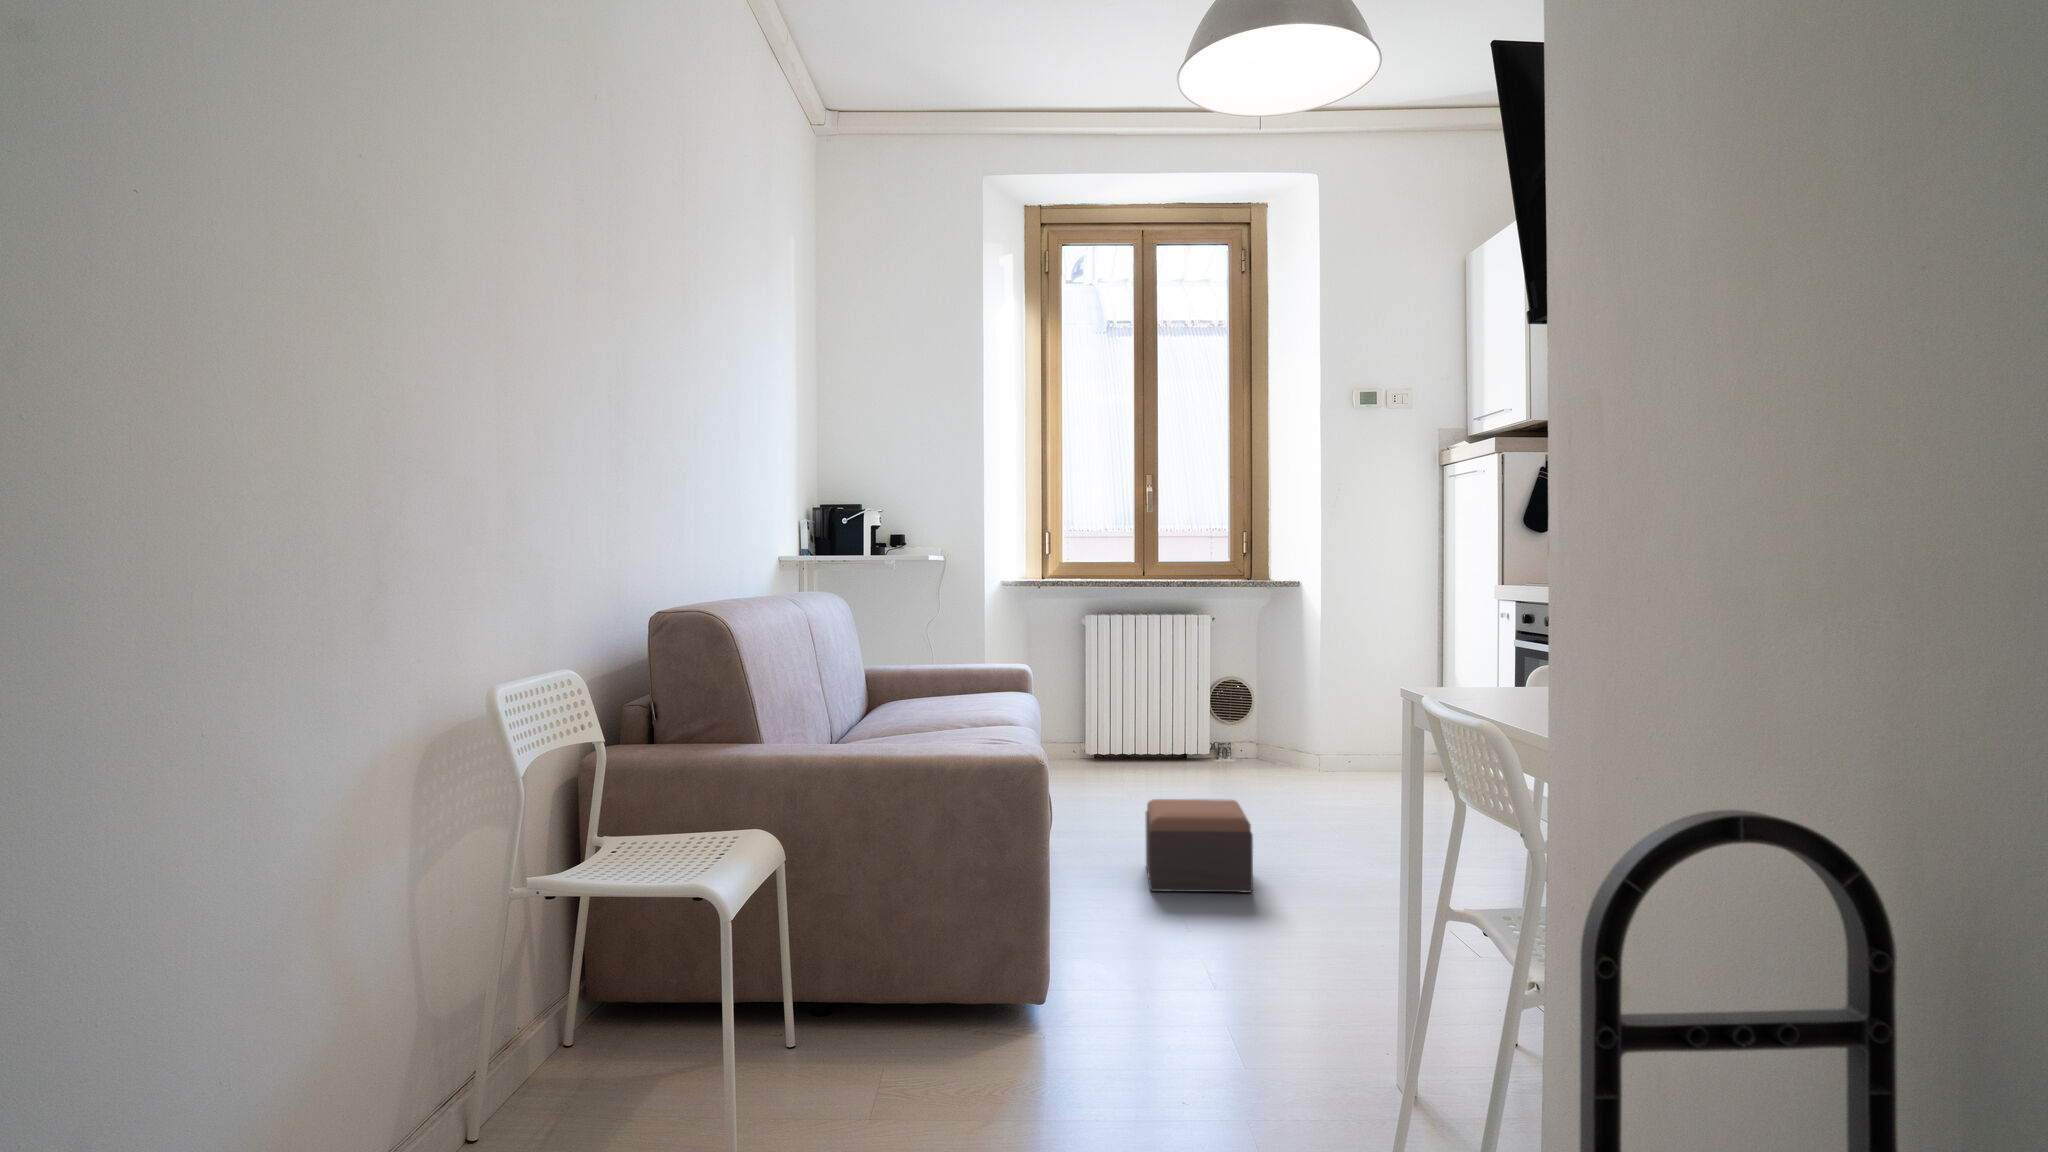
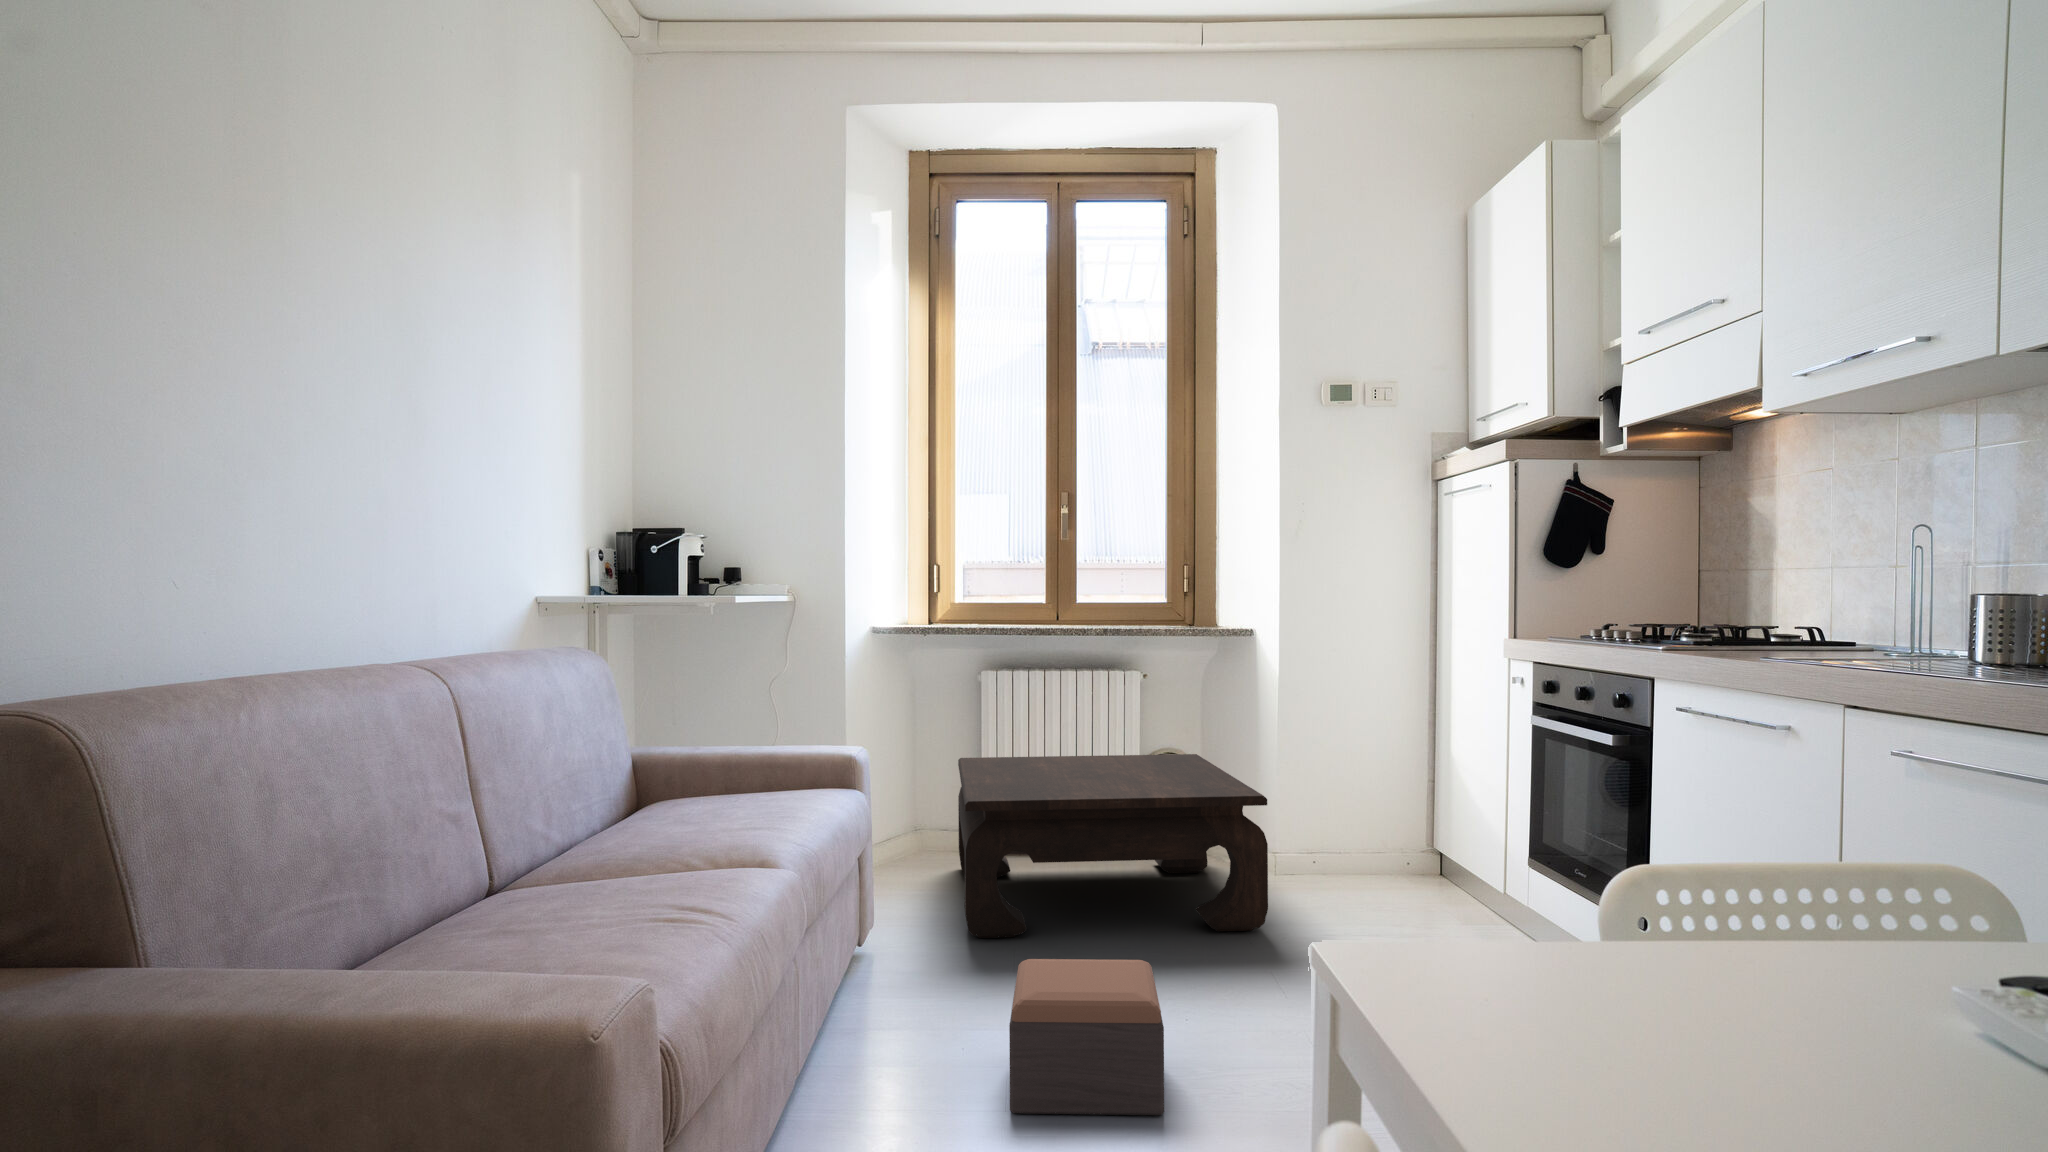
coffee table: none [1069,680,1314,806] -> present [958,754,1268,938]

